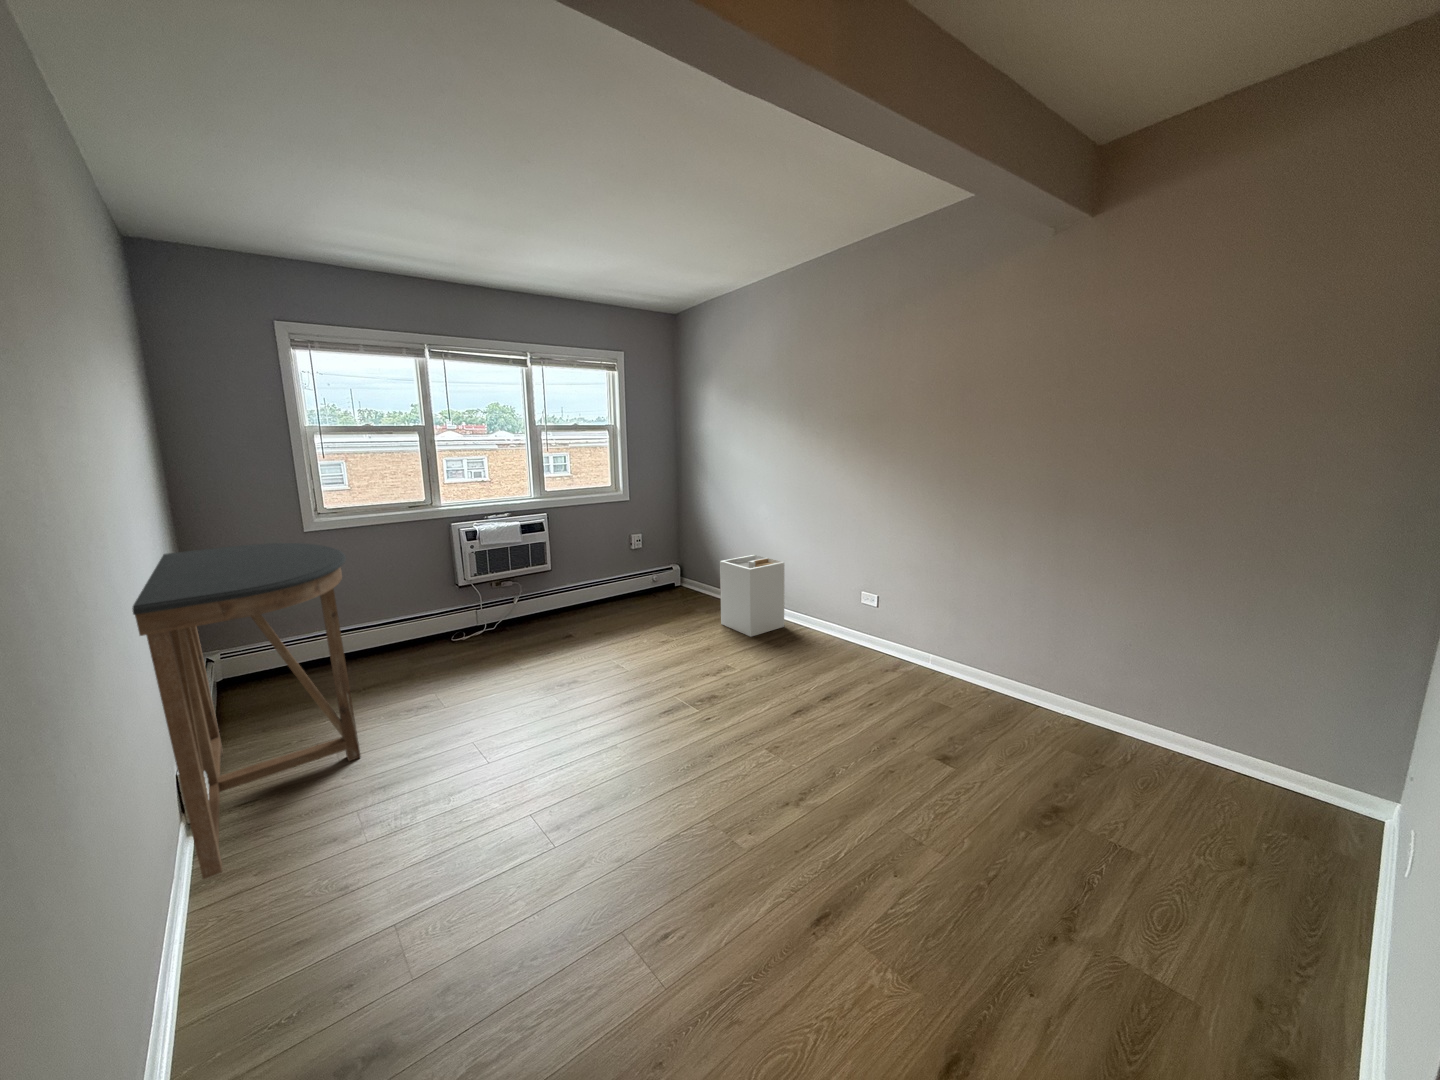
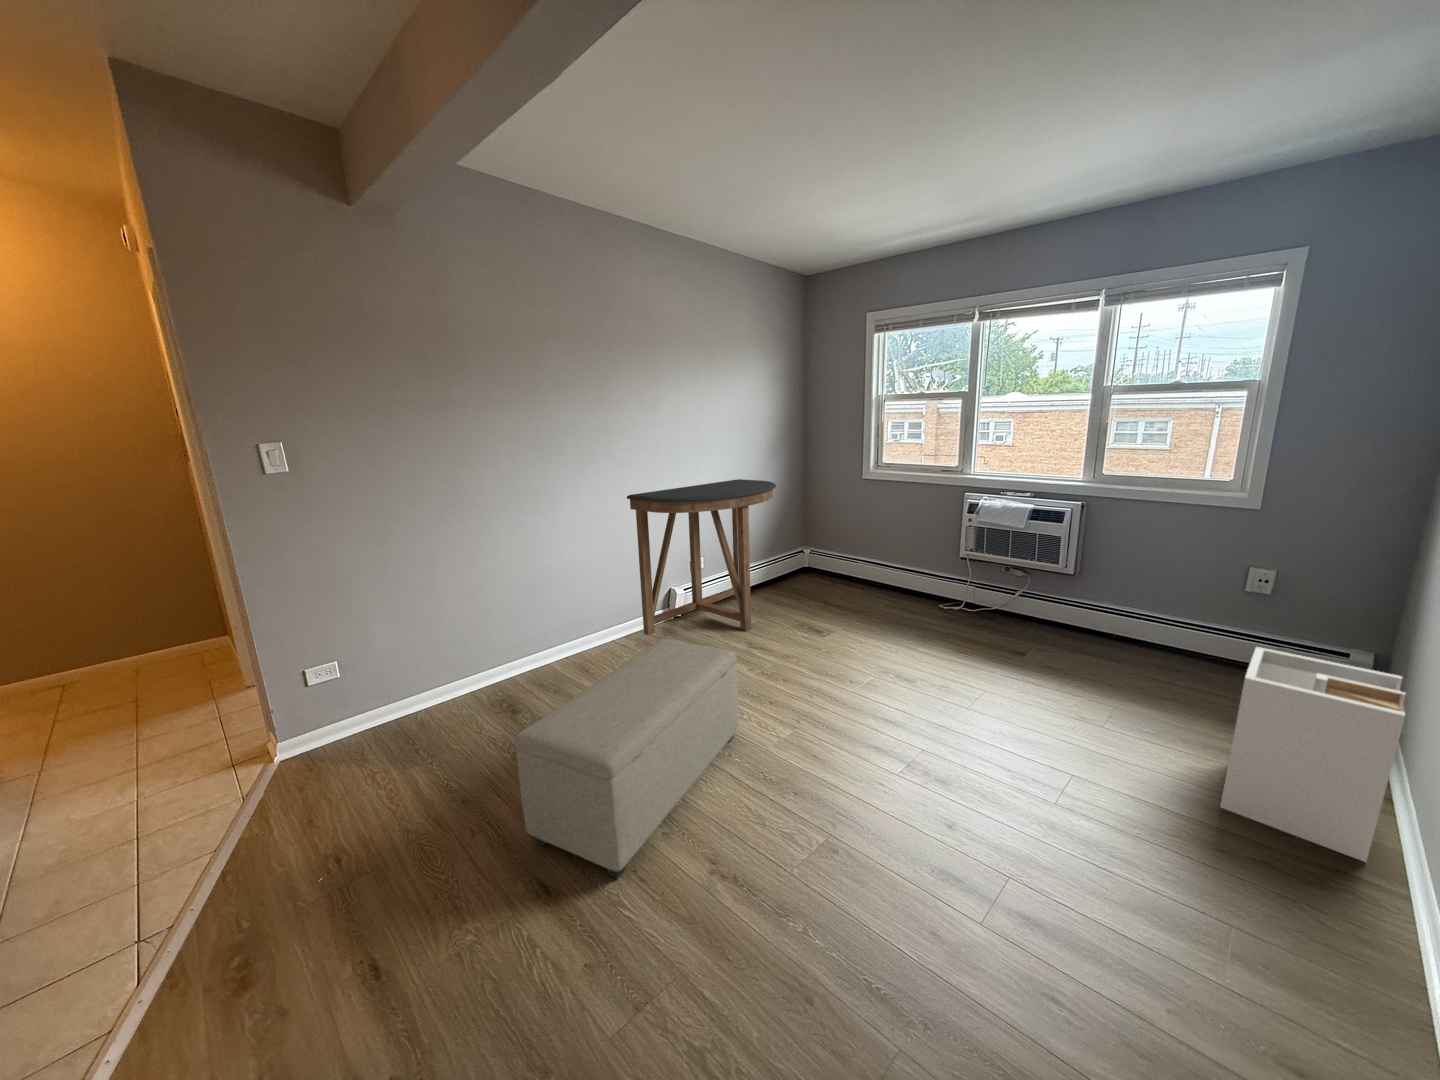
ottoman: none [537,690,817,947] -> present [515,639,739,878]

